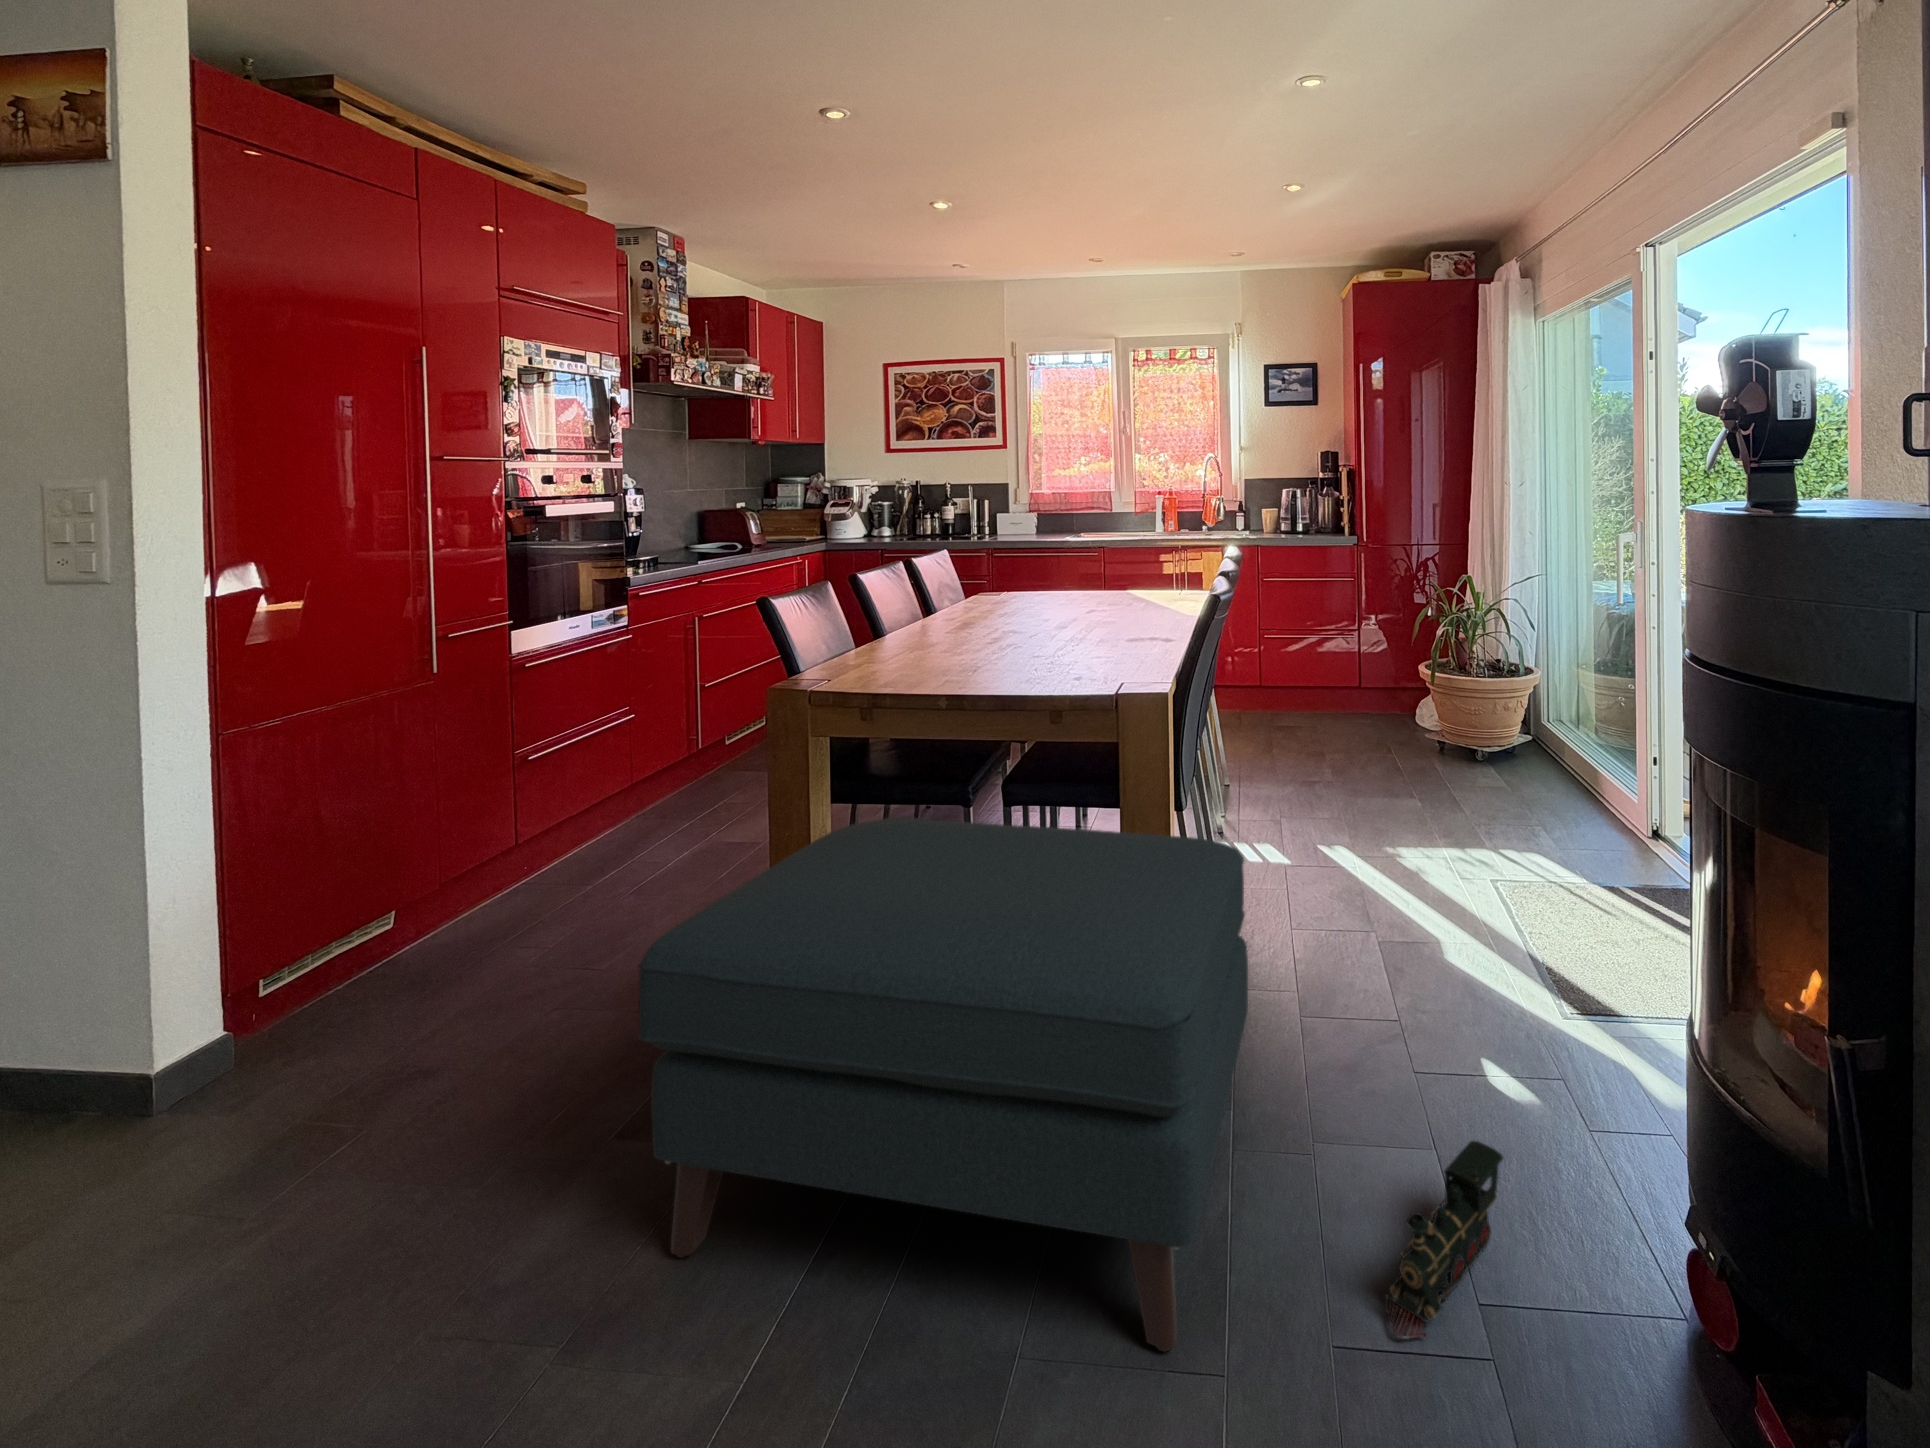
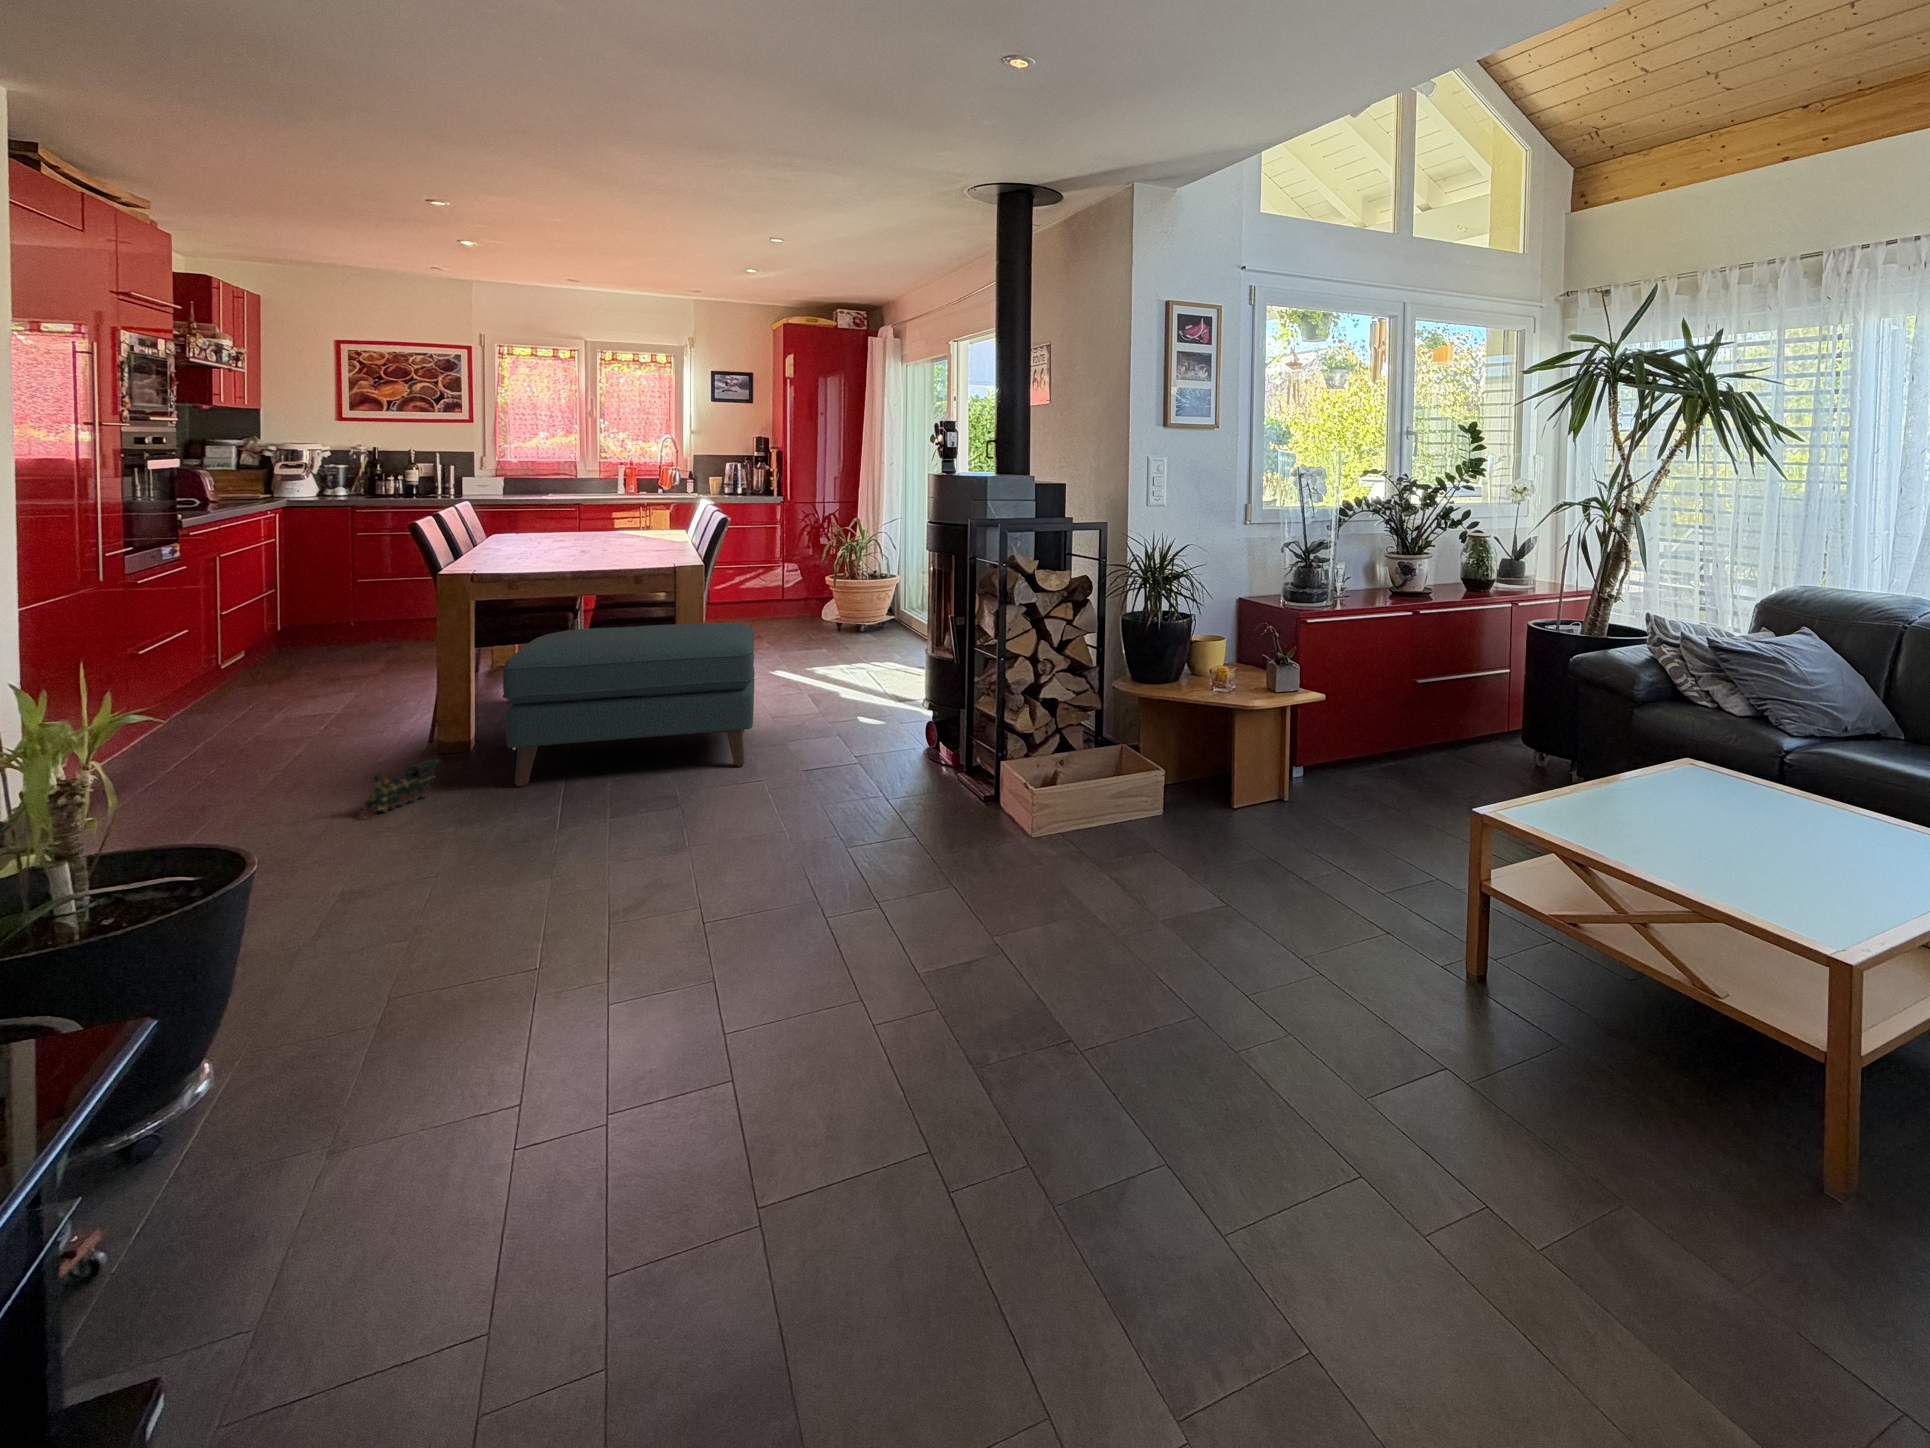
toy train: present [1386,1141,1503,1339] -> present [360,759,439,817]

